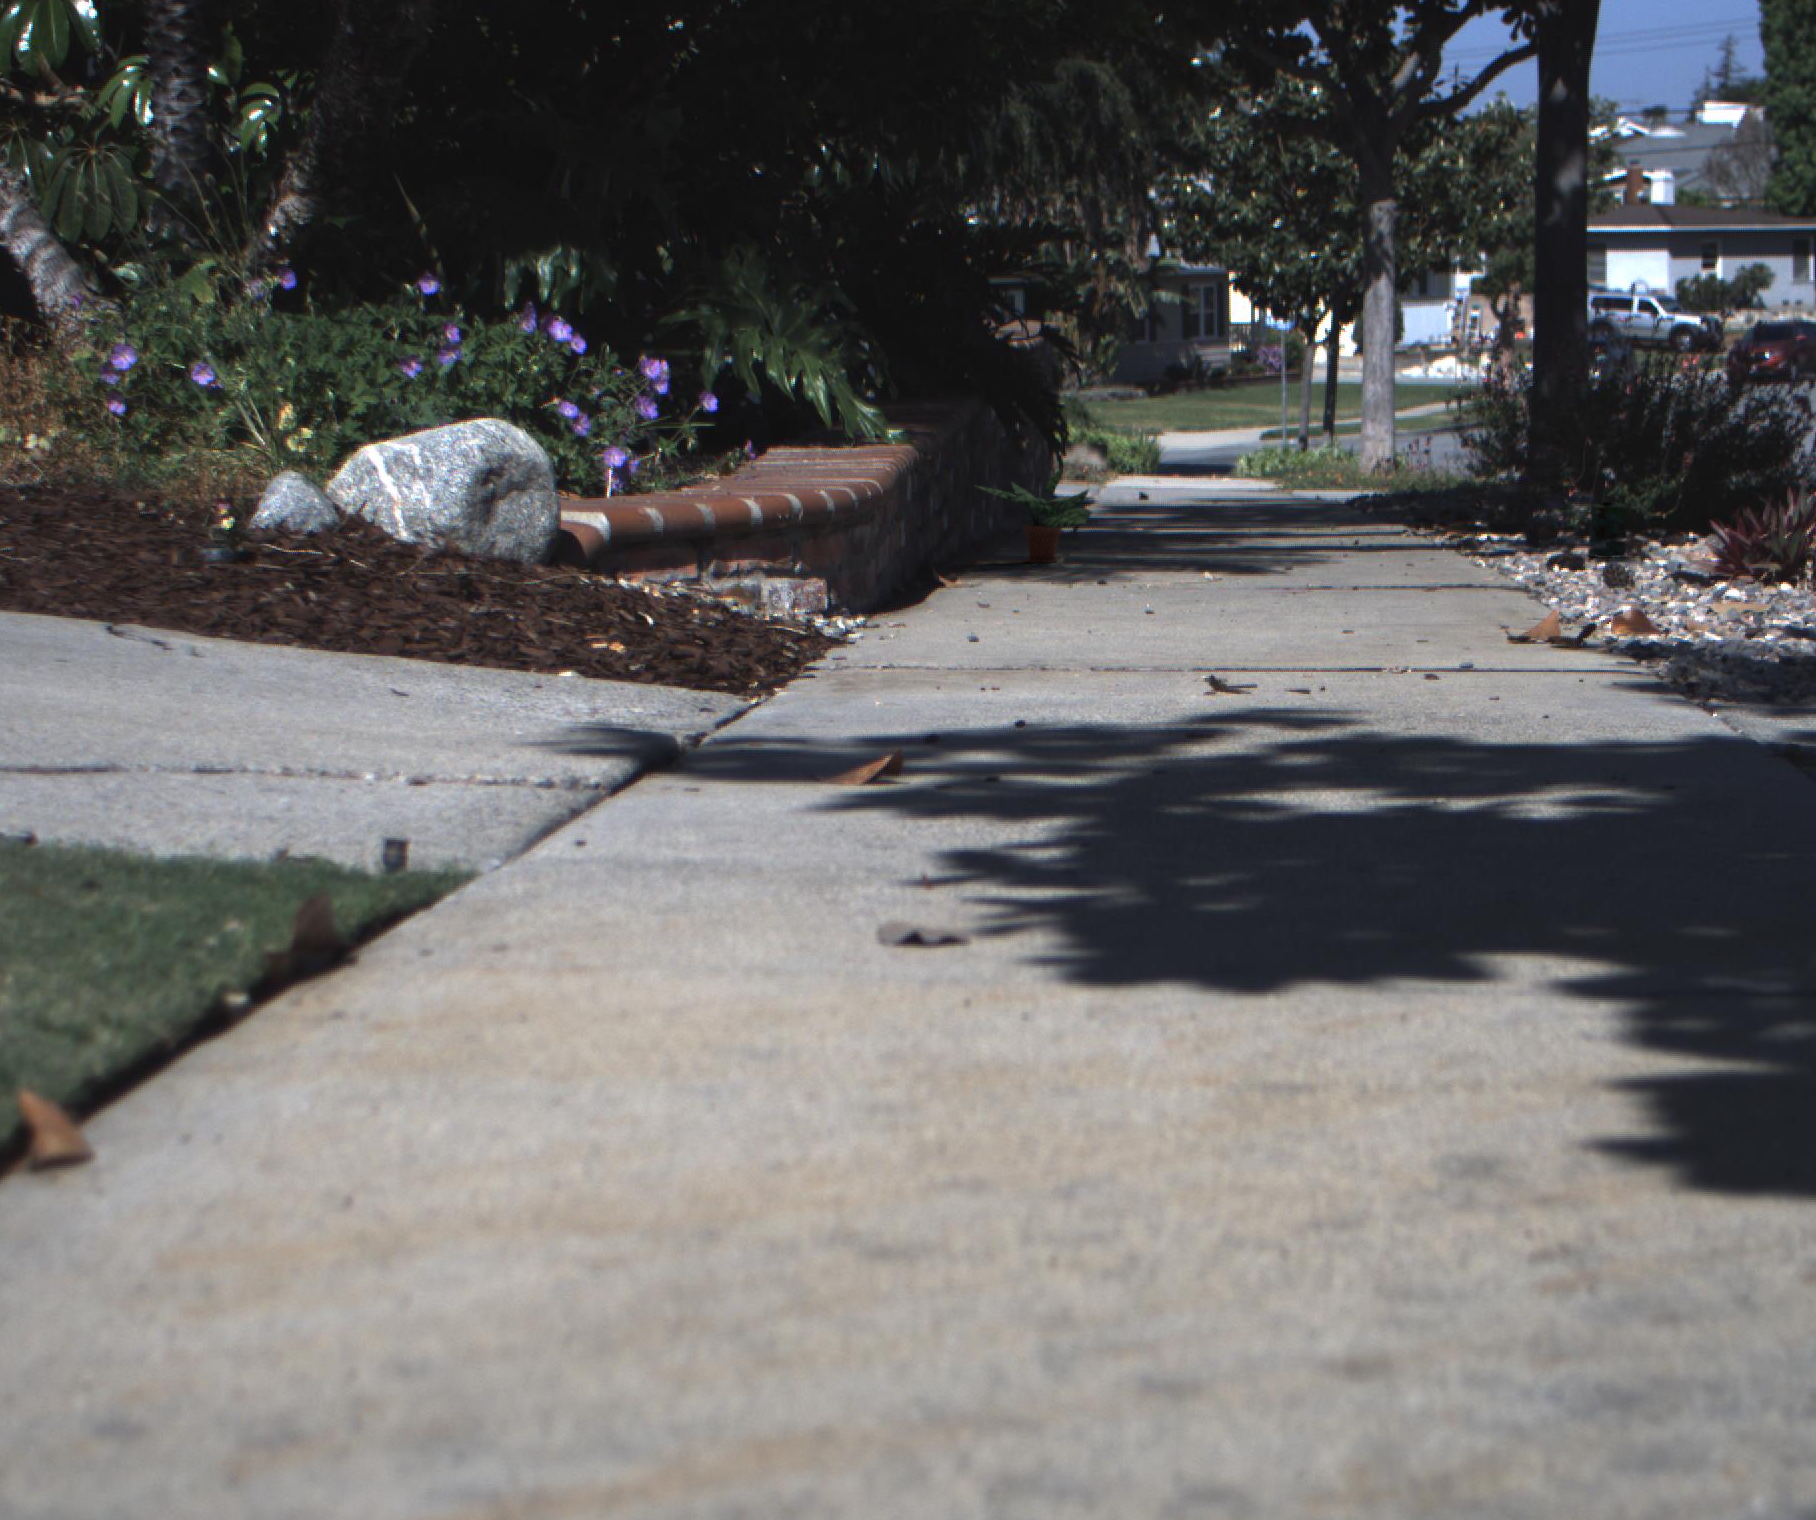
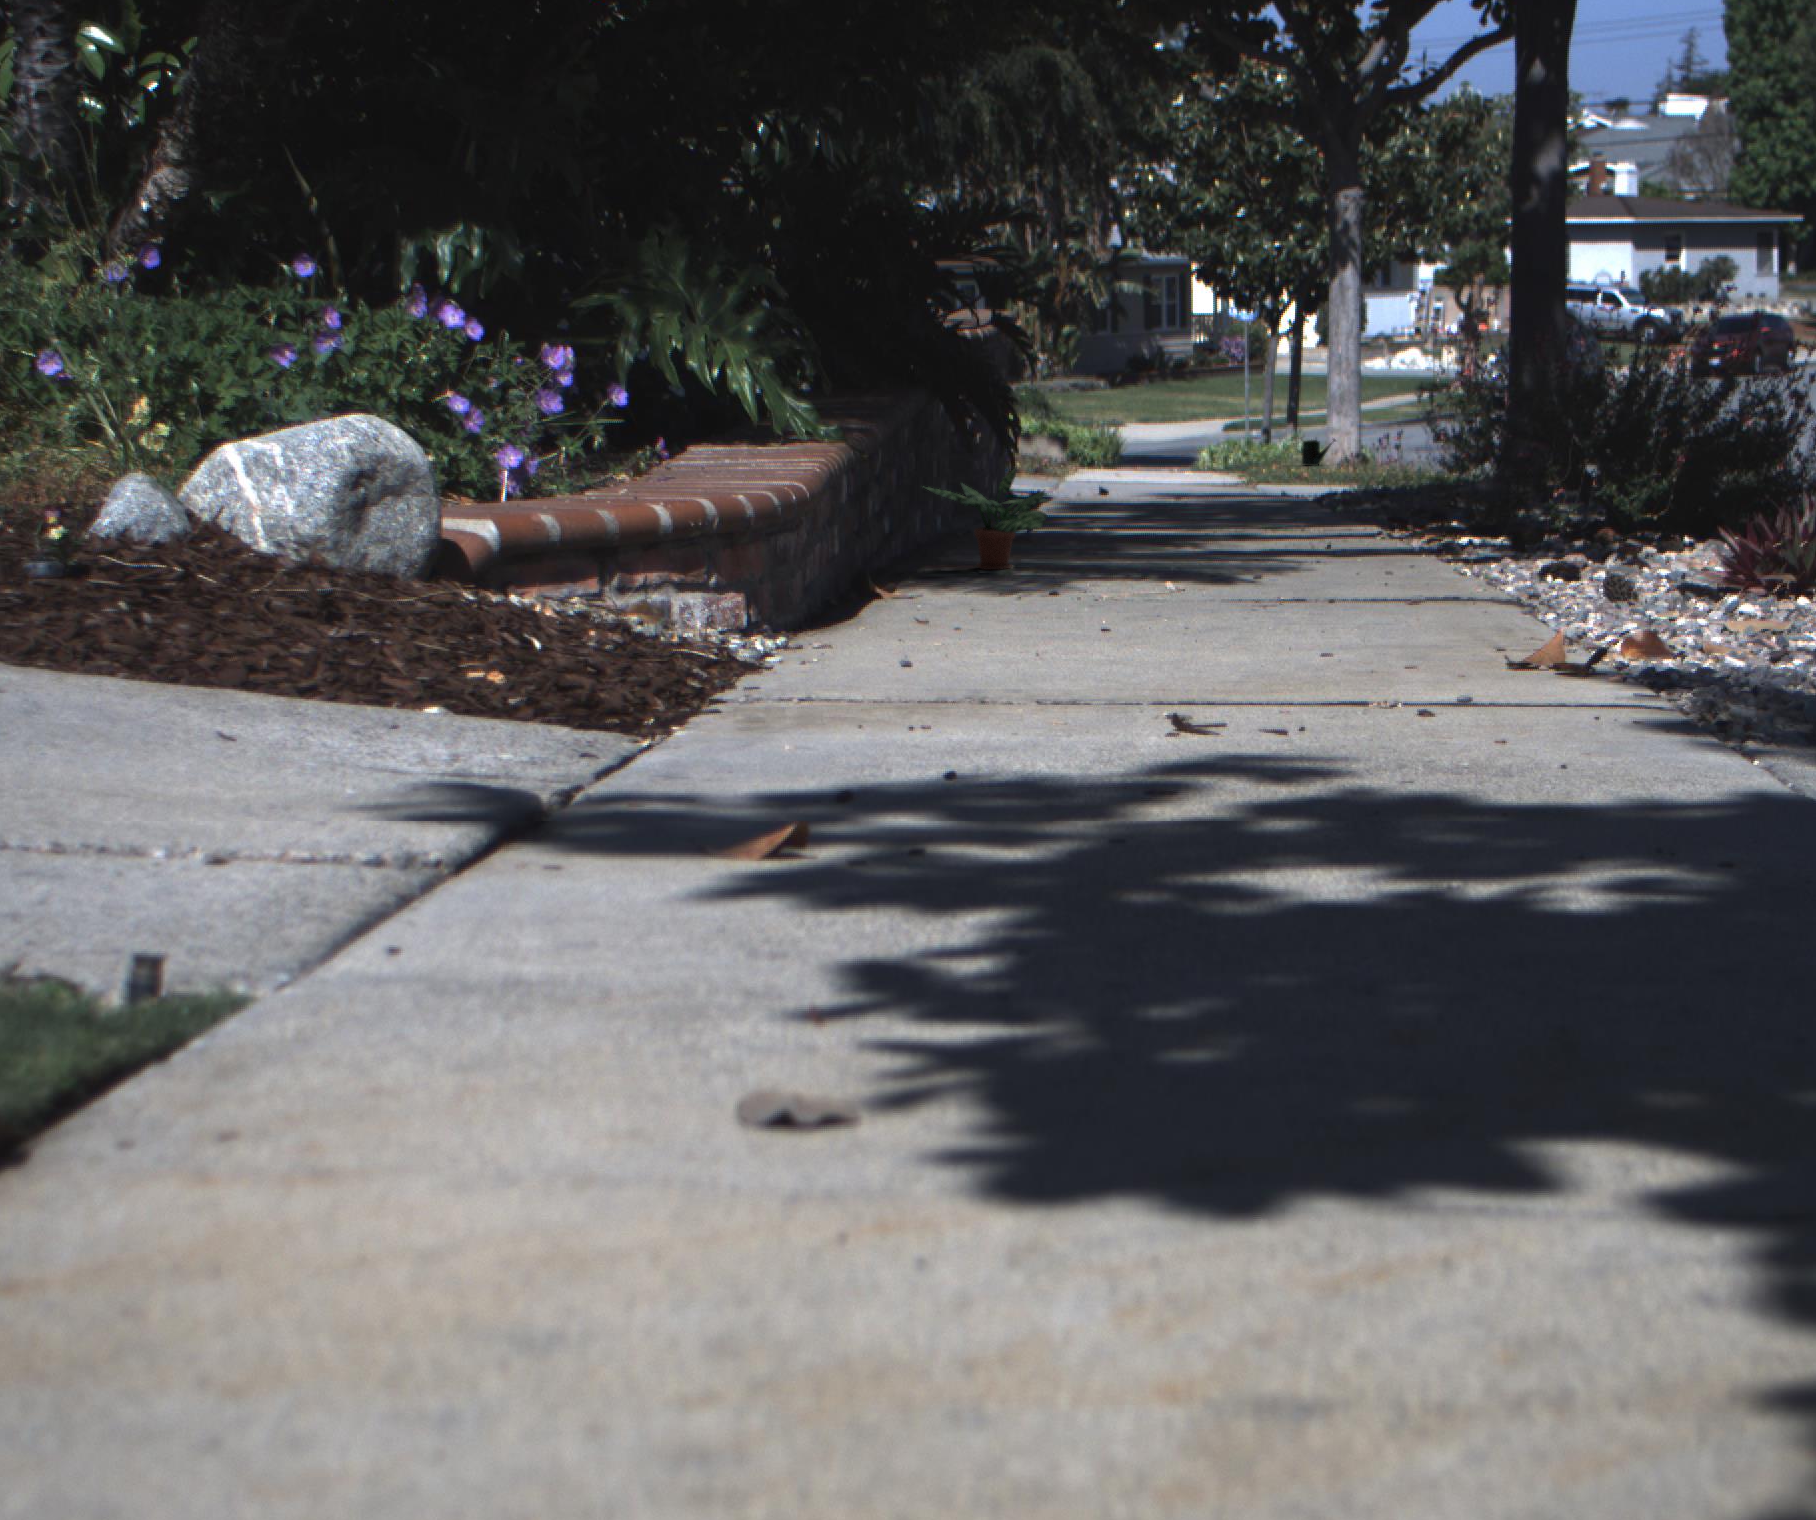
watering can: present [1588,502,1629,558] -> present [1302,439,1336,466]

